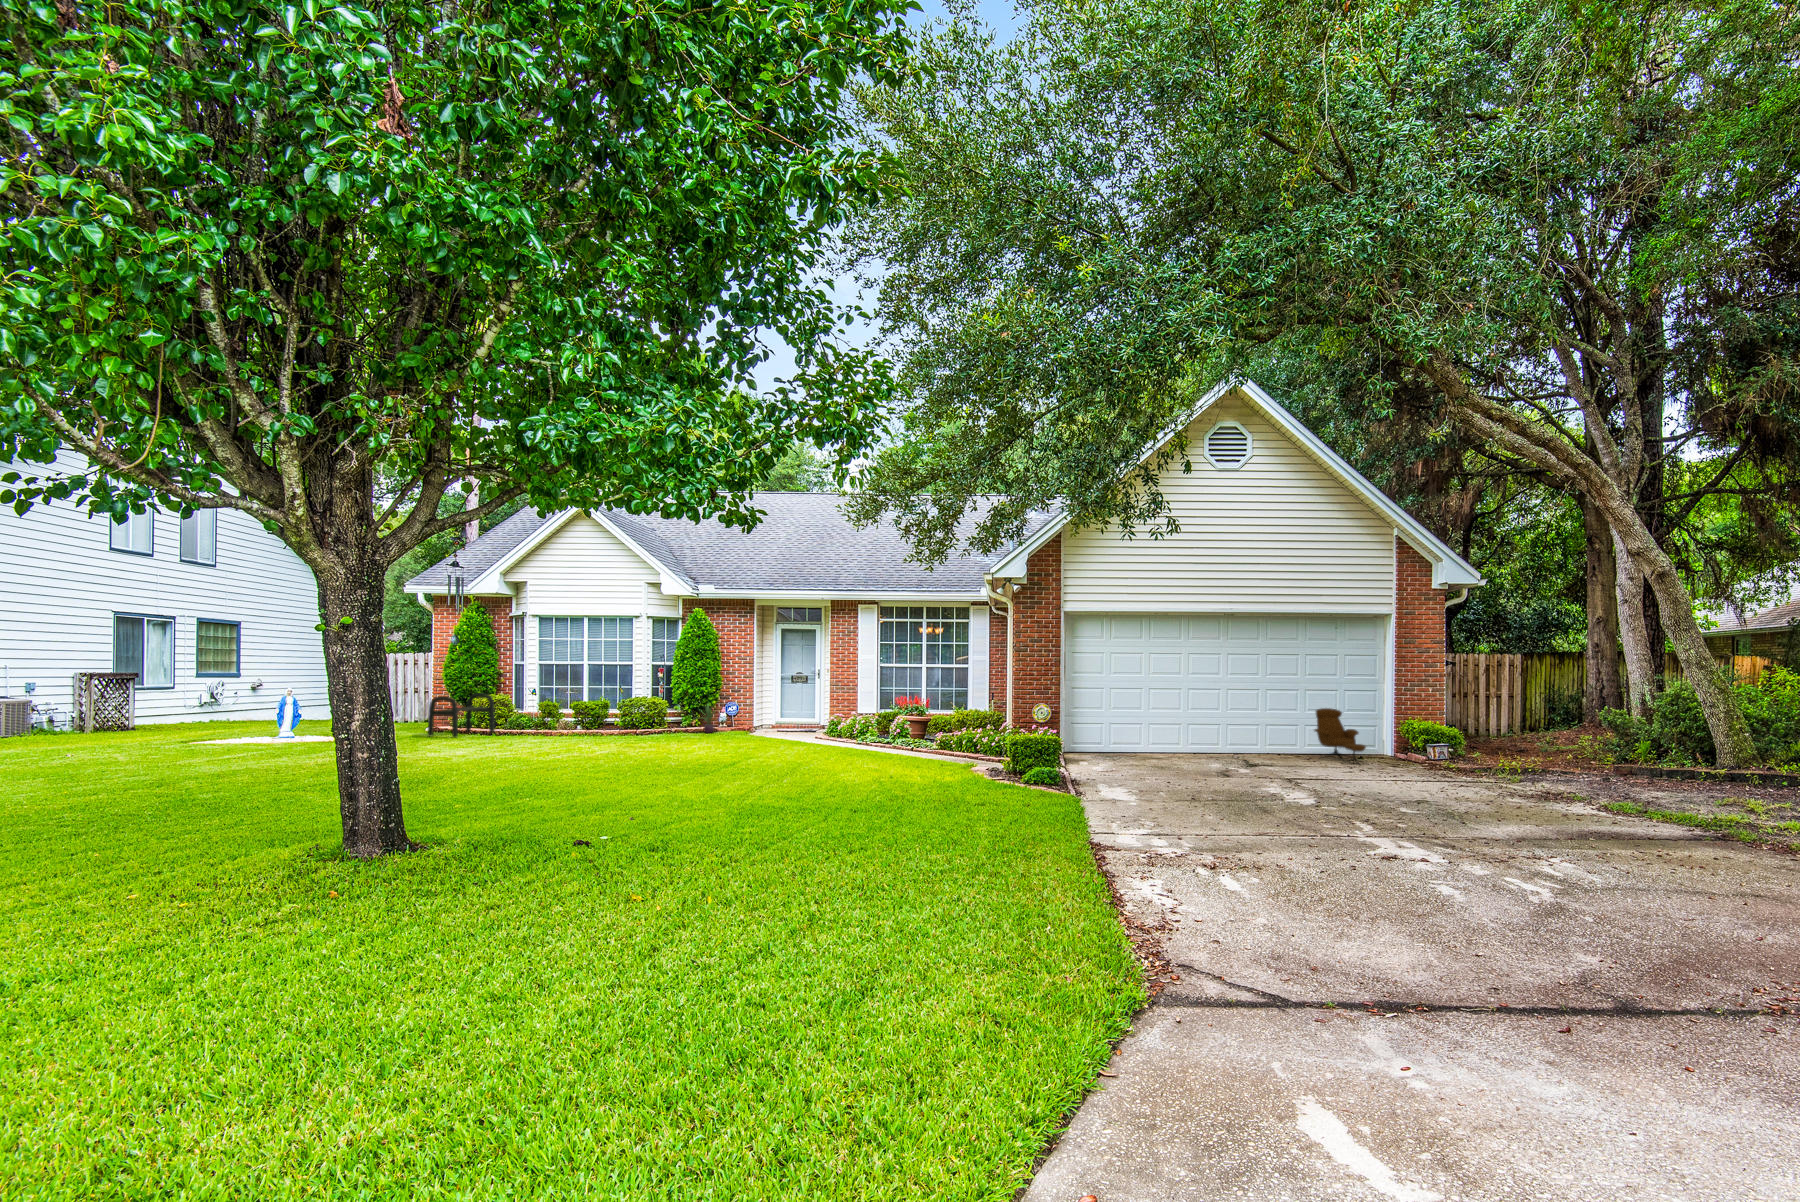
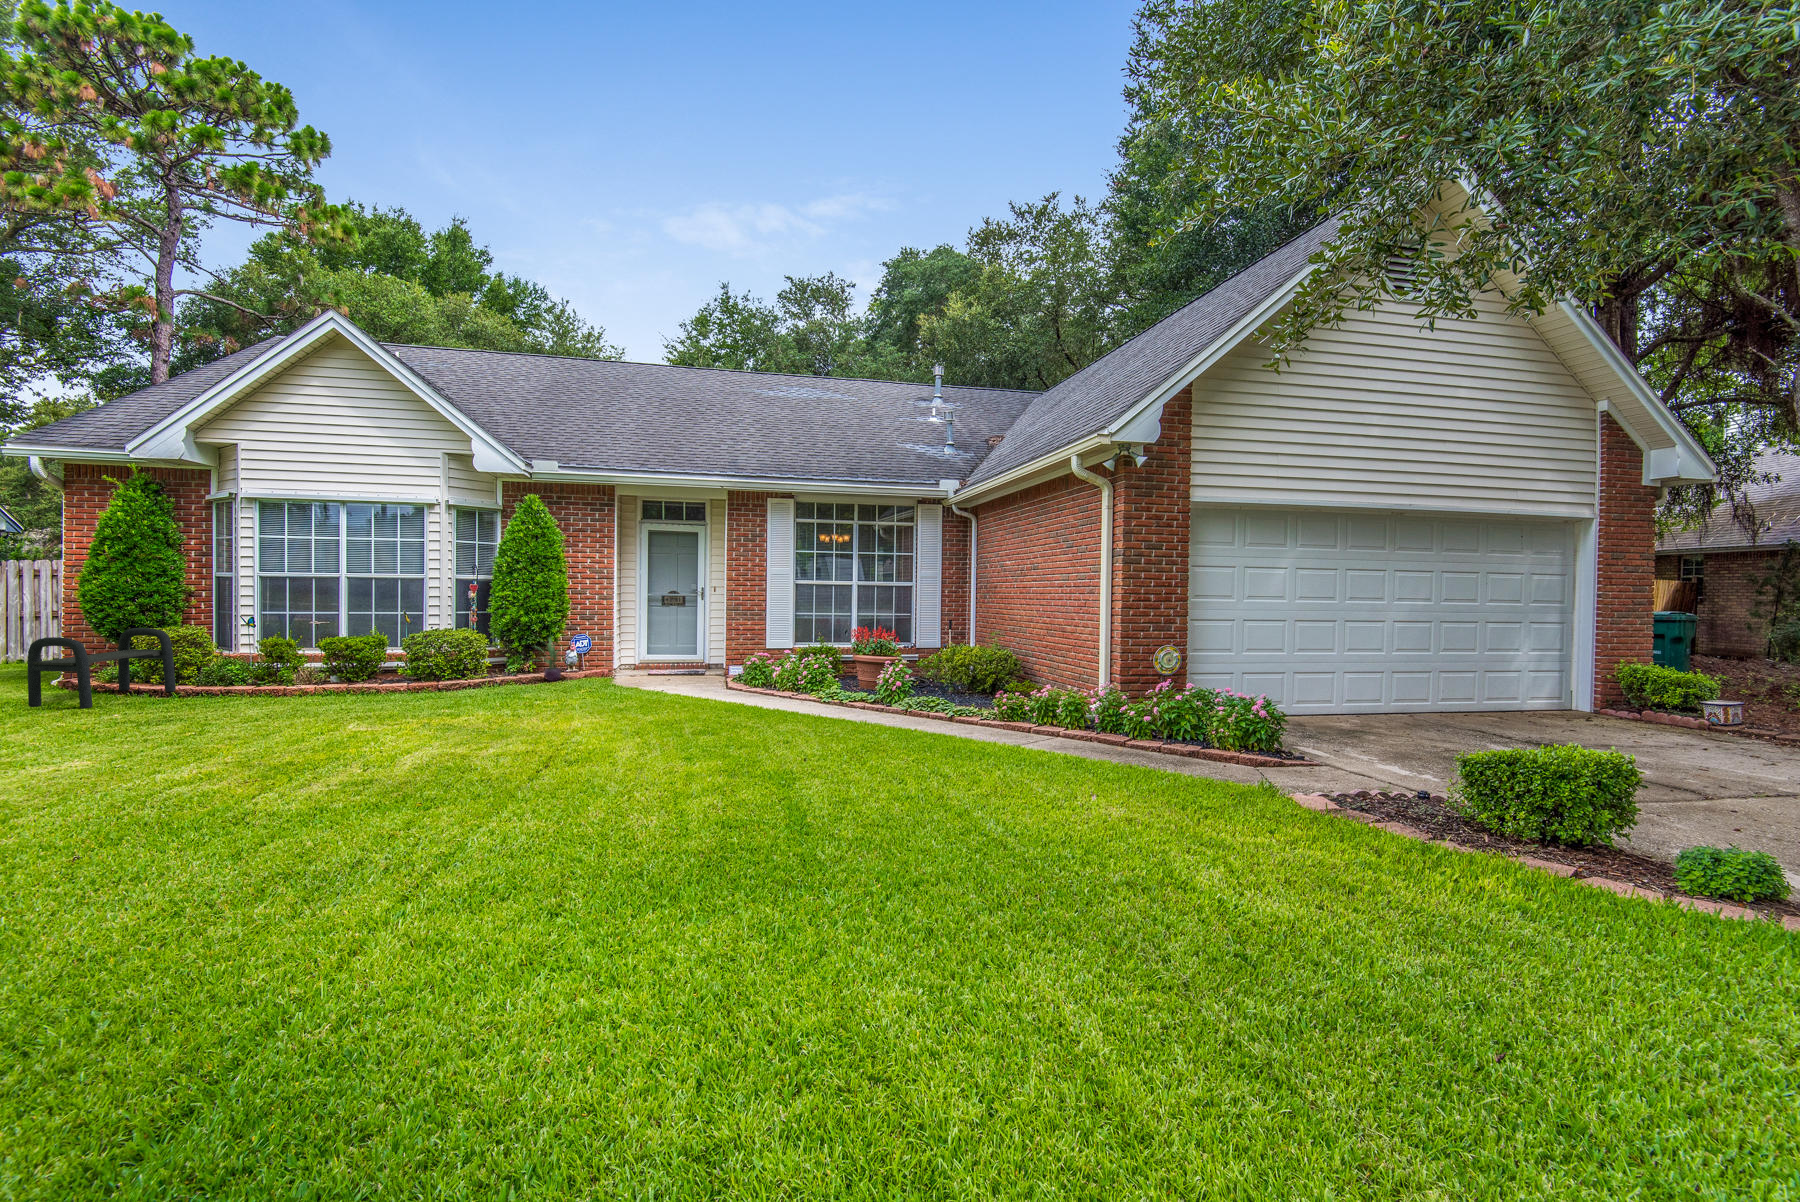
lounge chair: present [1315,708,1366,763] -> none [1377,642,1461,717]

